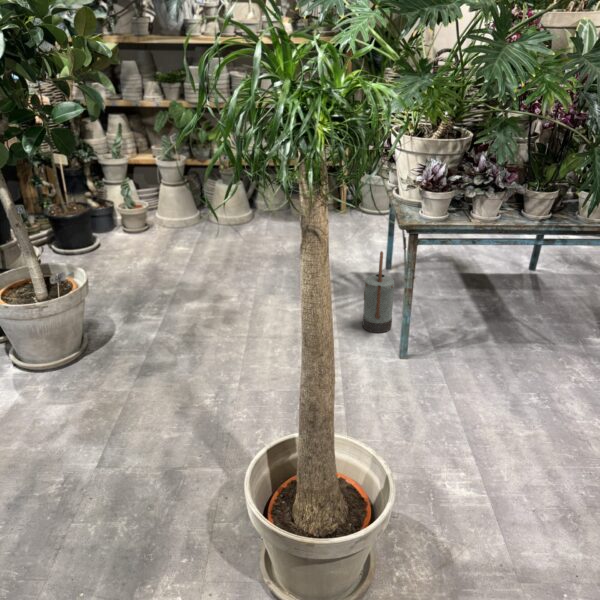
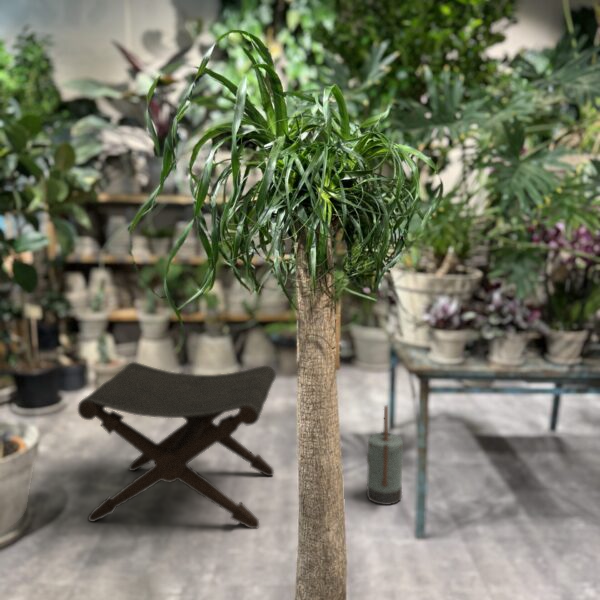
footstool: none [121,212,287,351] -> present [78,362,276,528]

